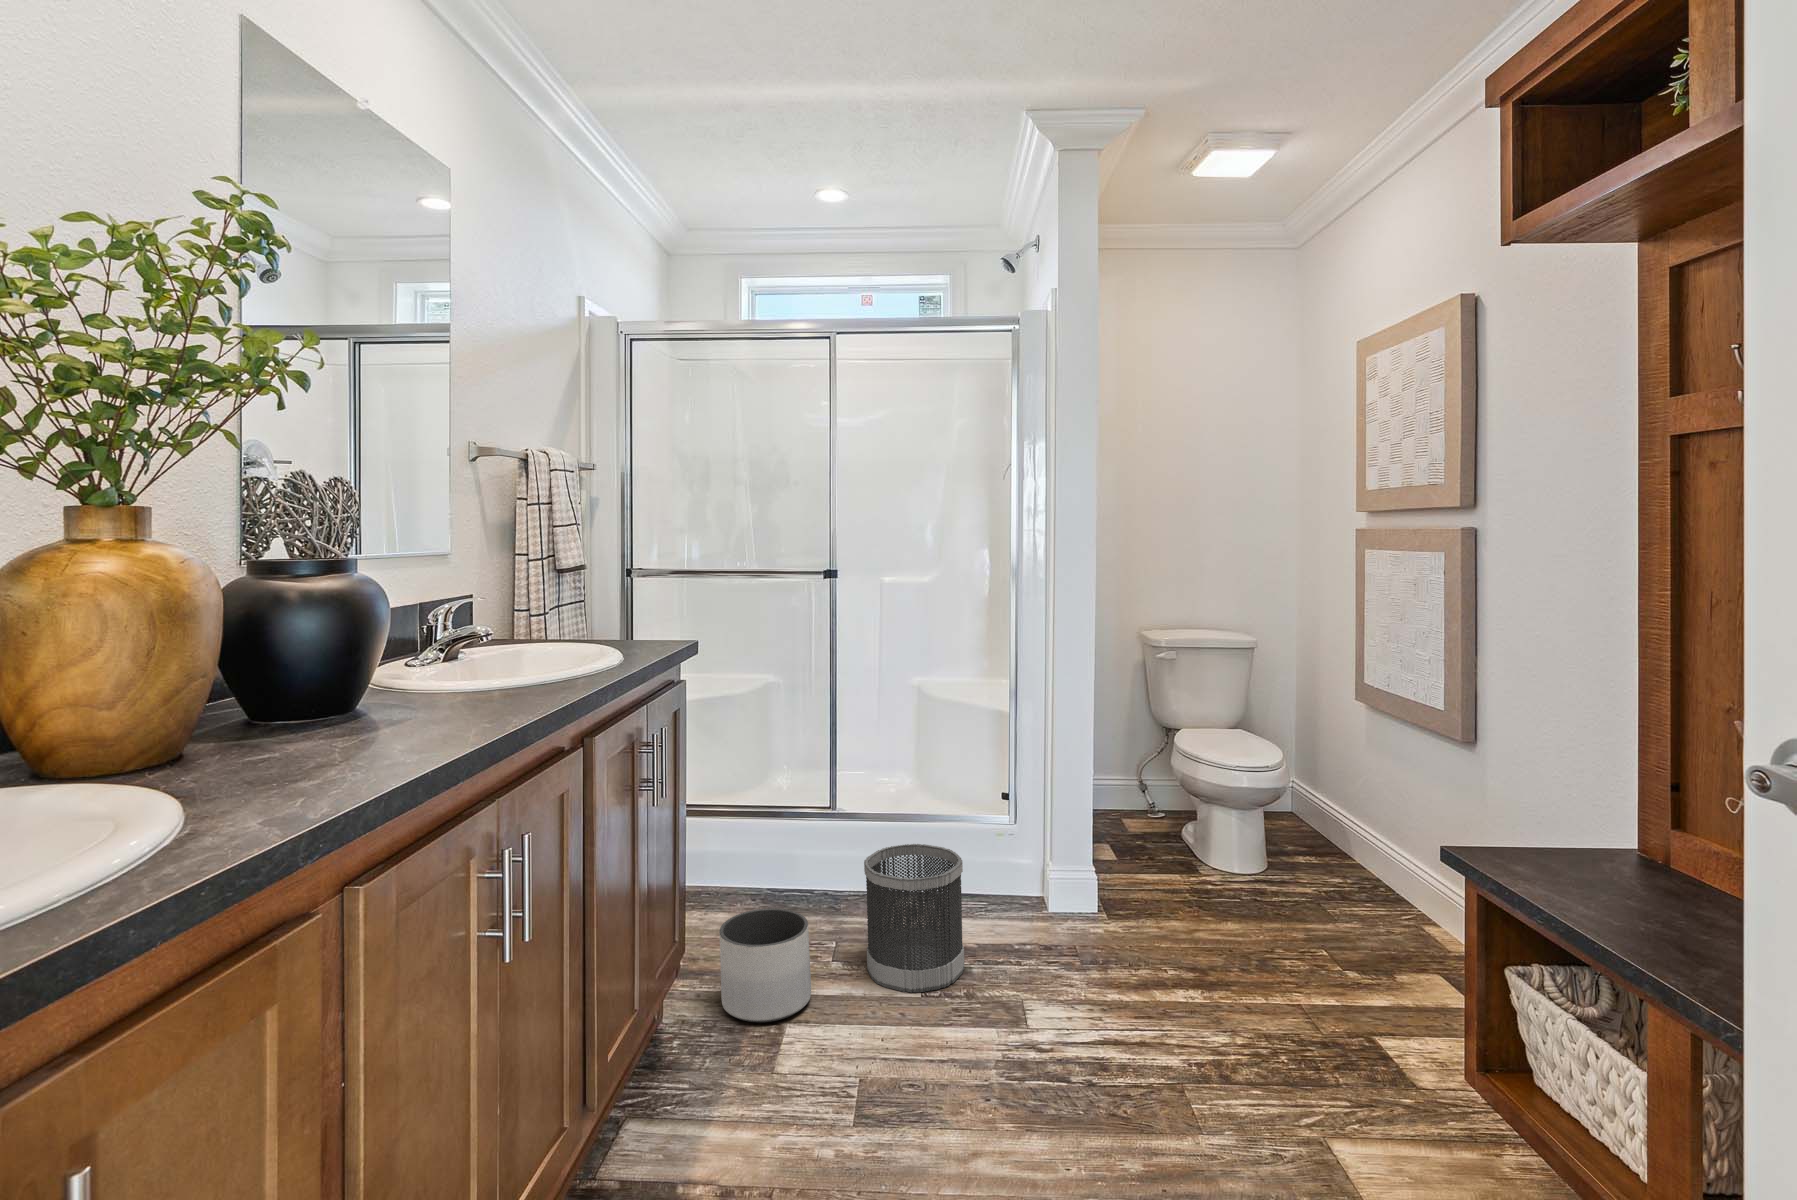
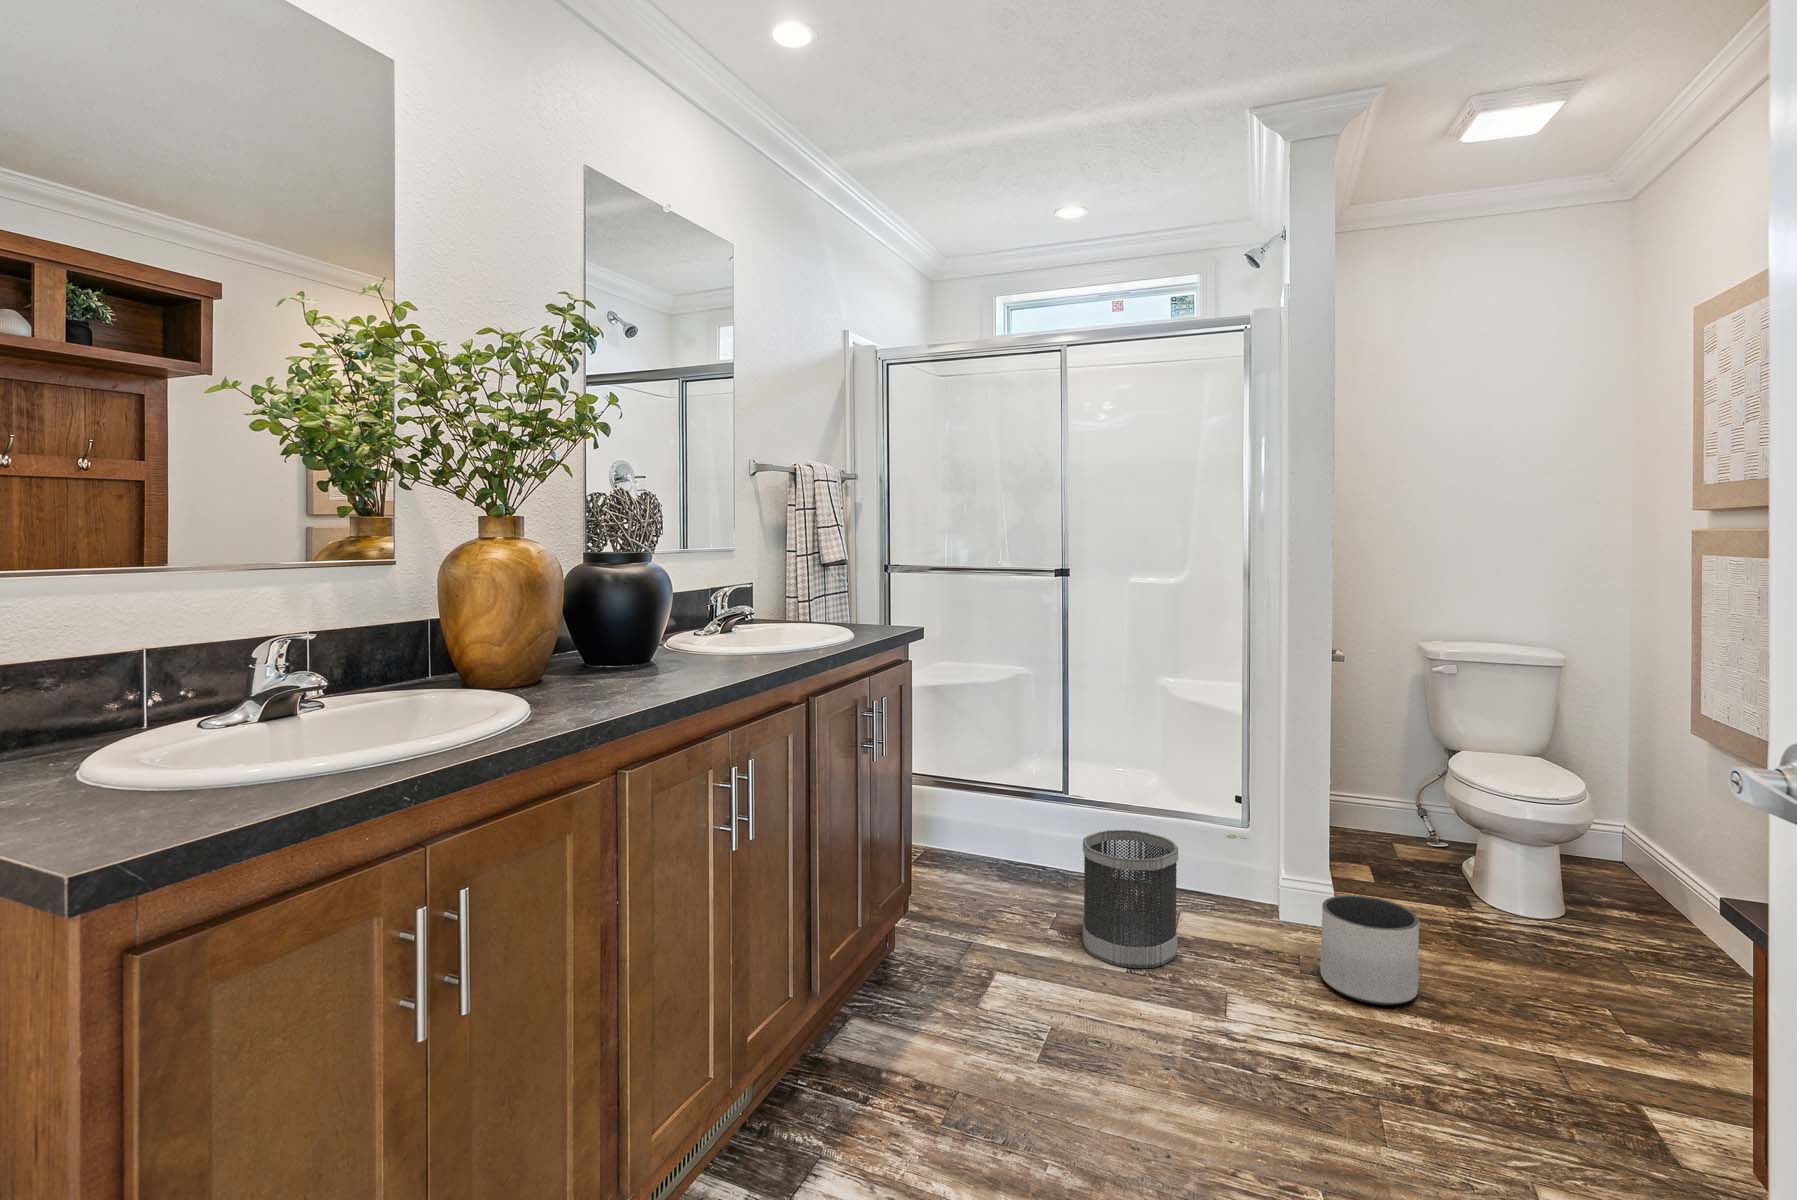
planter: present [719,908,811,1022] -> present [1320,895,1419,1005]

